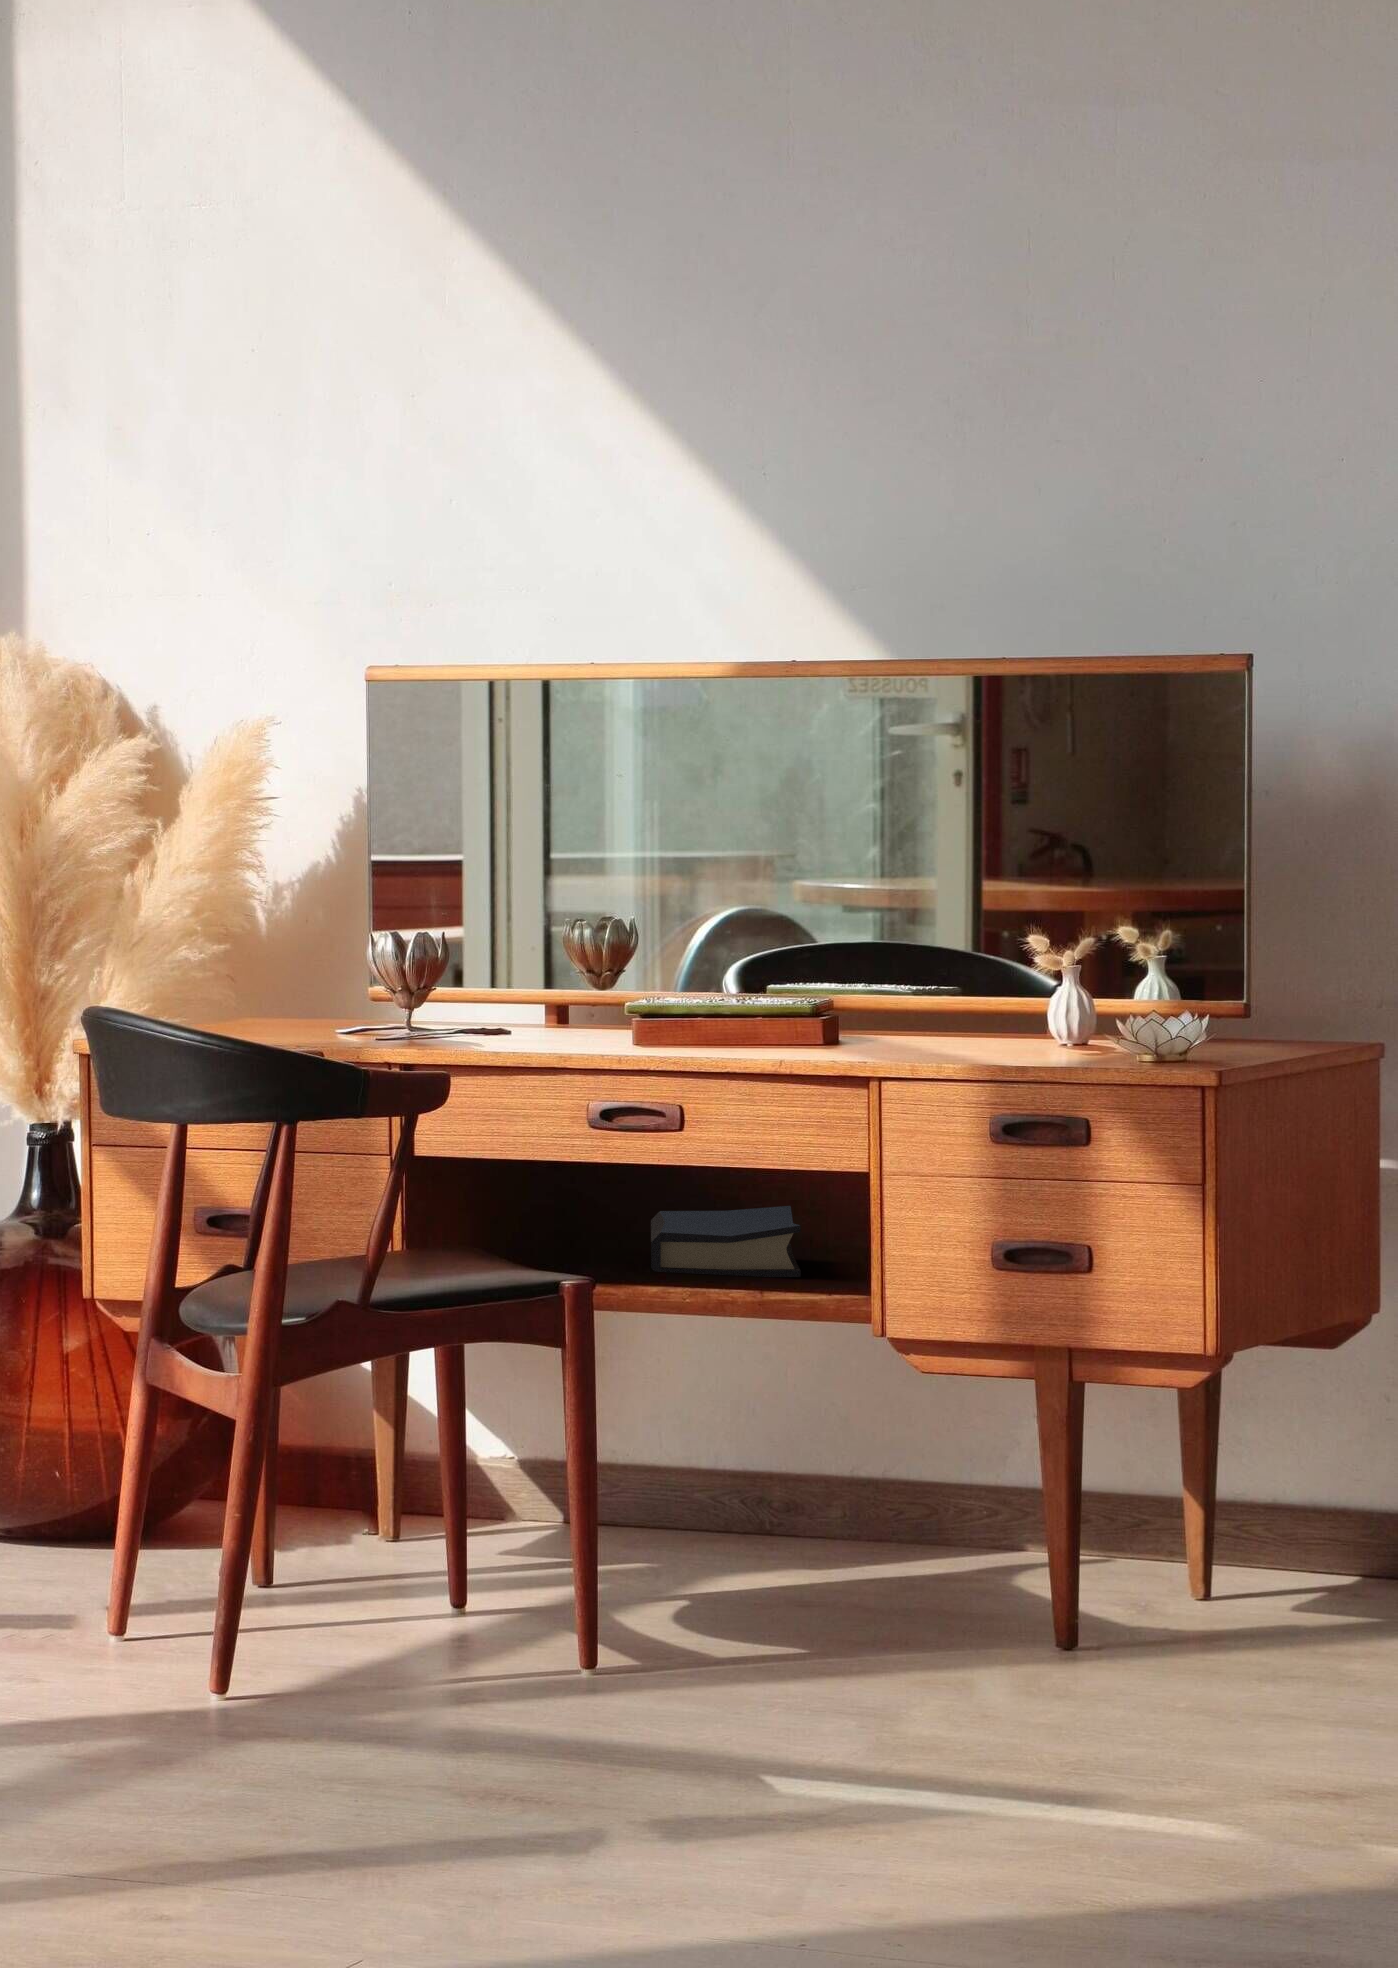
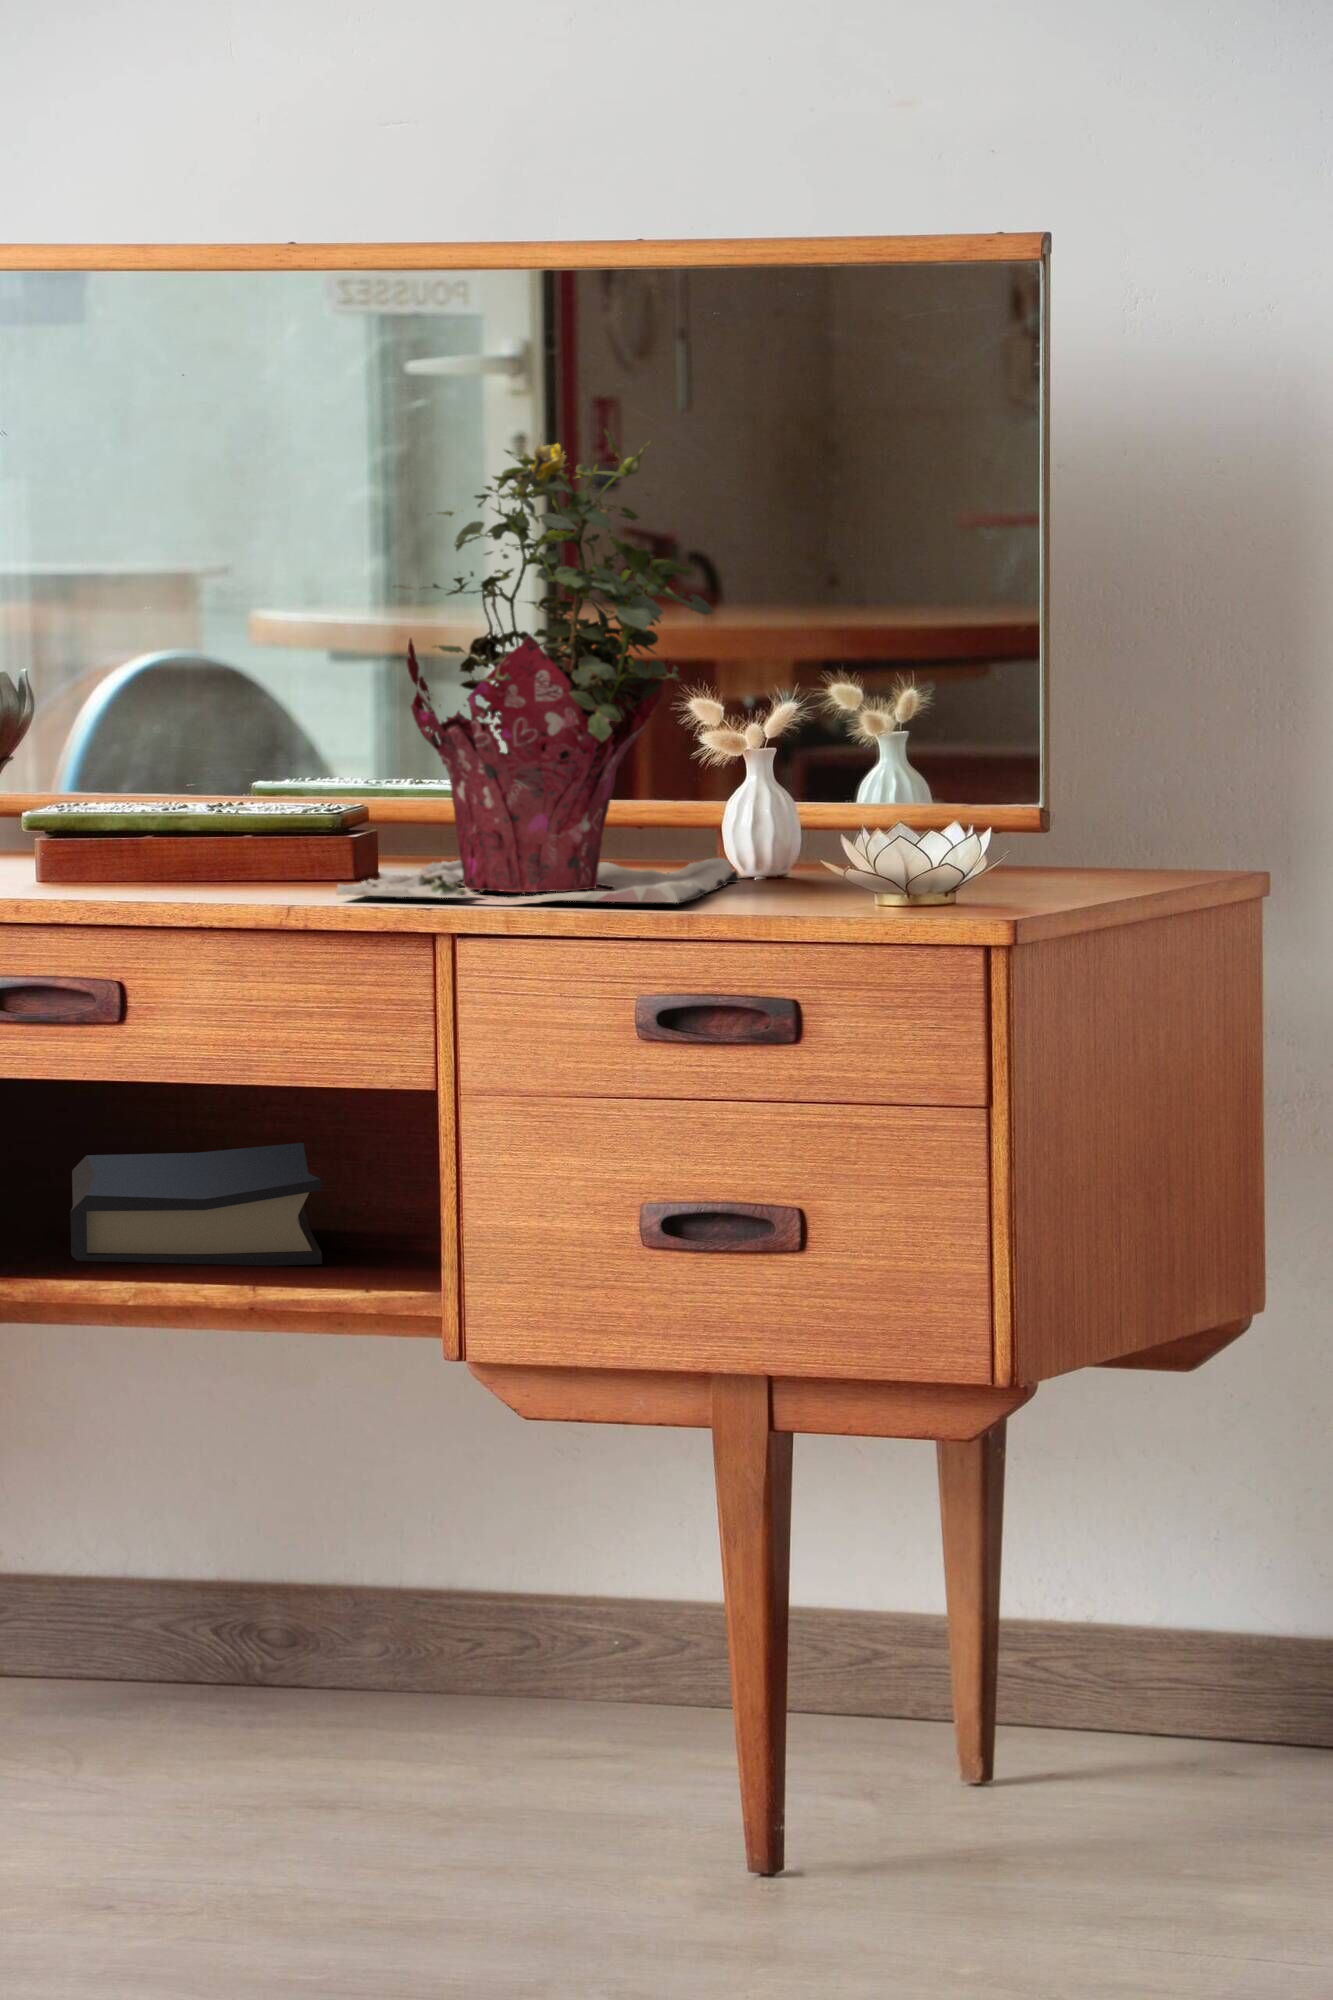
potted plant: none [811,775,1072,1060] -> present [337,431,741,903]

